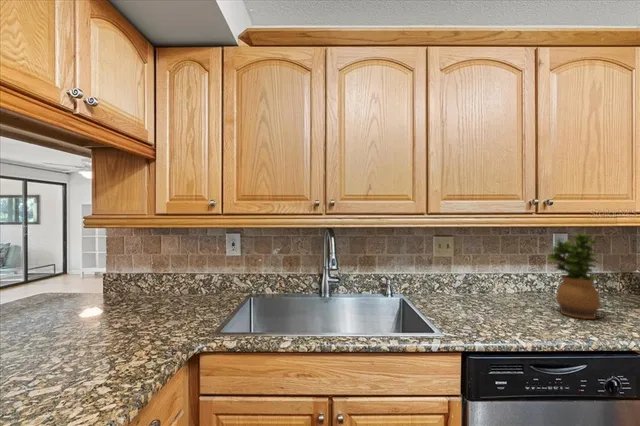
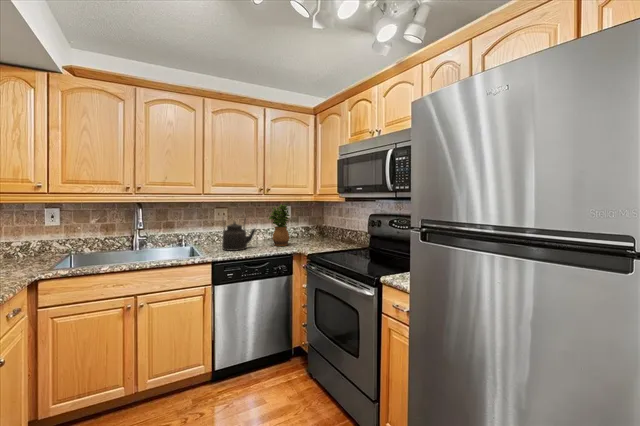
kettle: none [461,252,526,322] -> present [222,218,256,251]

